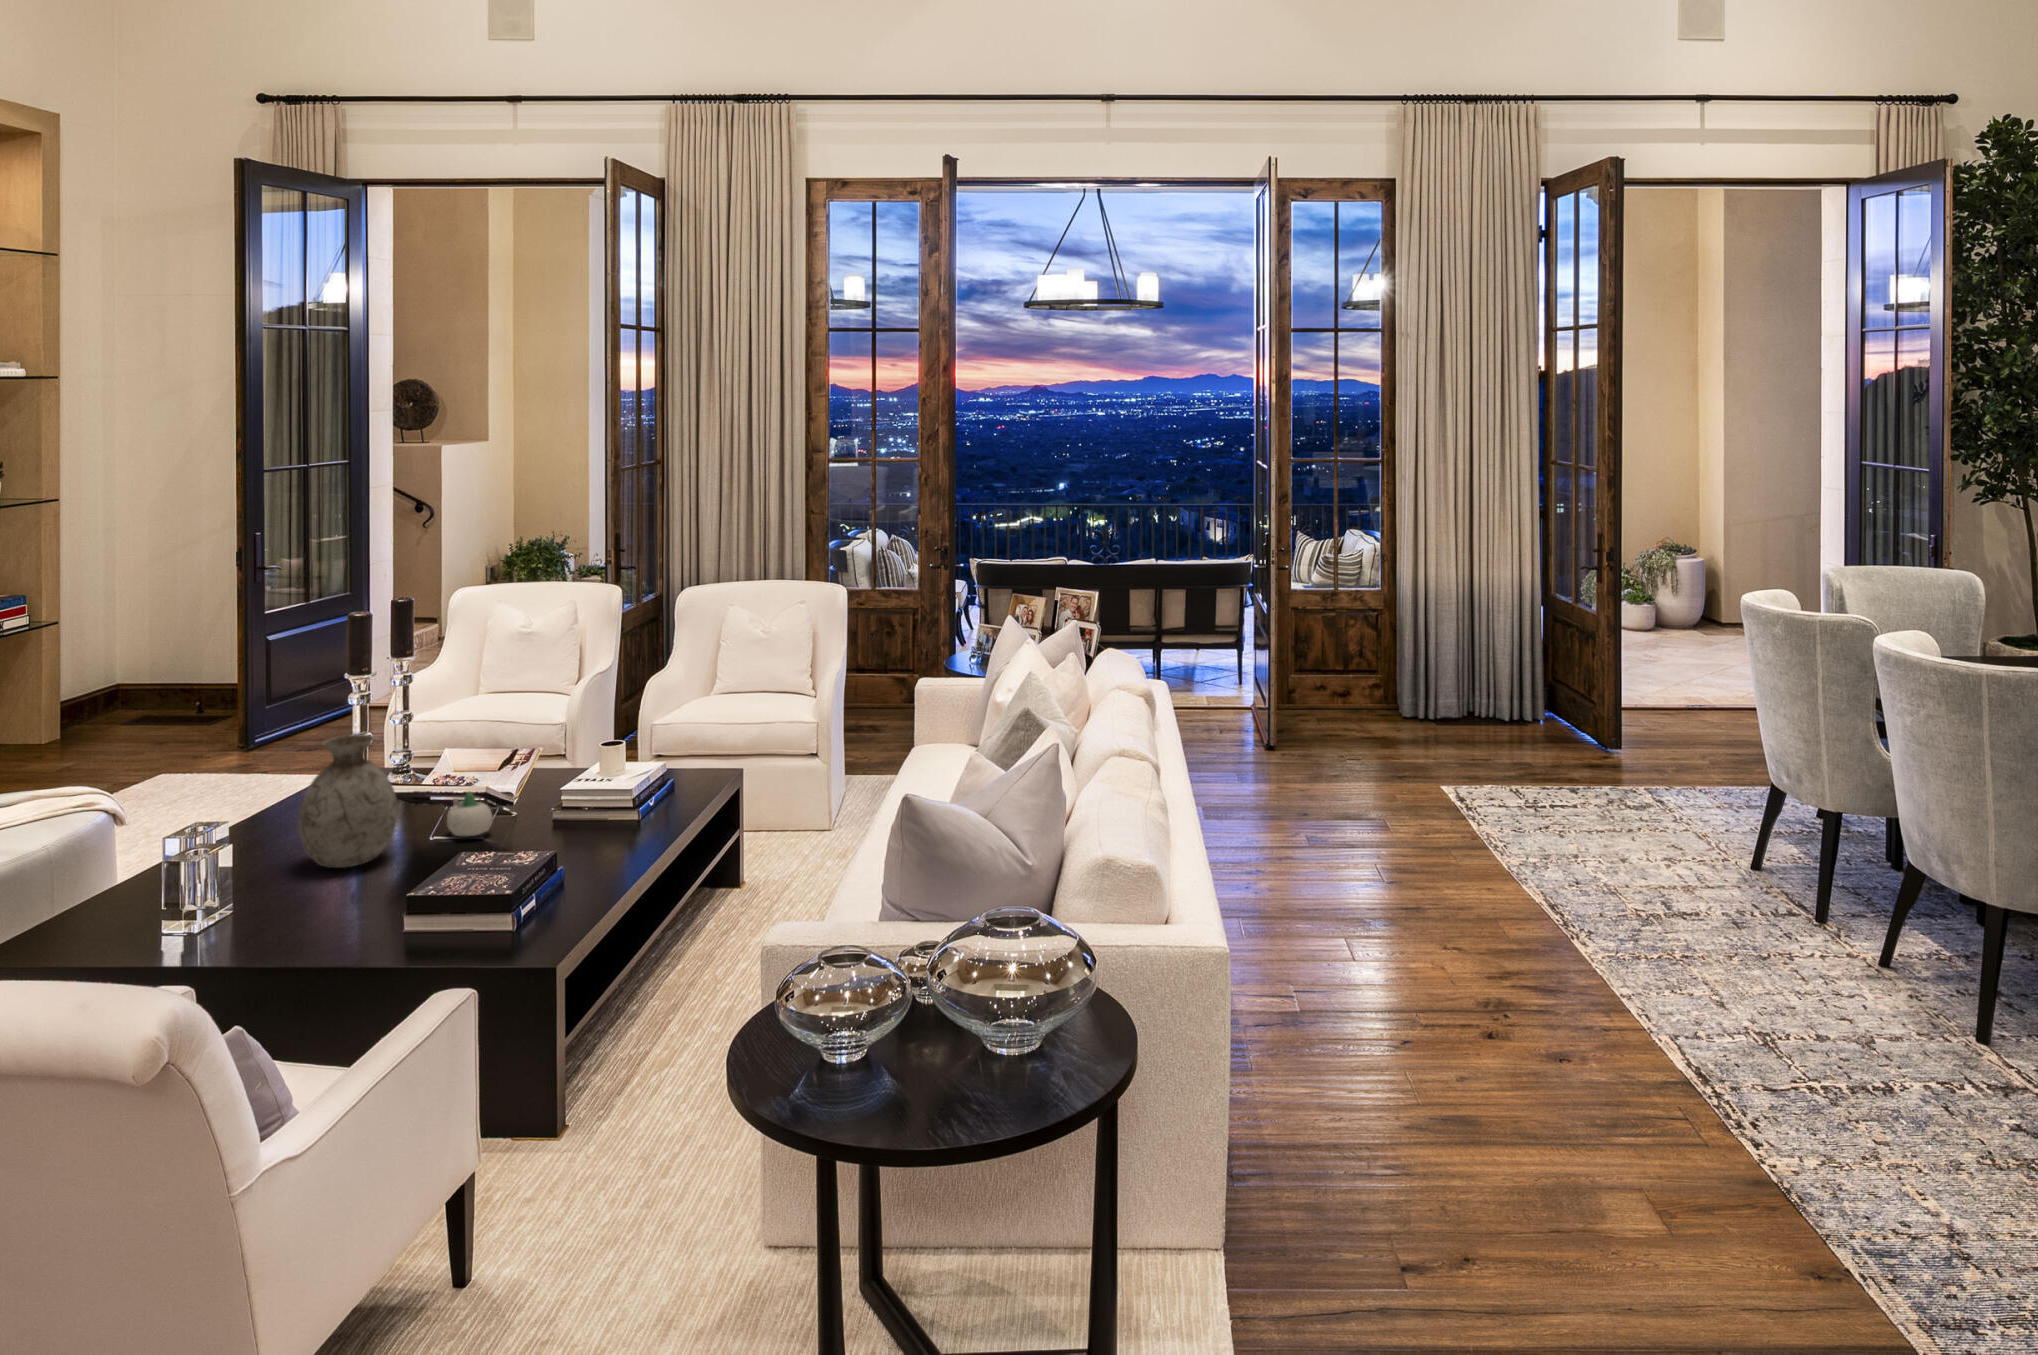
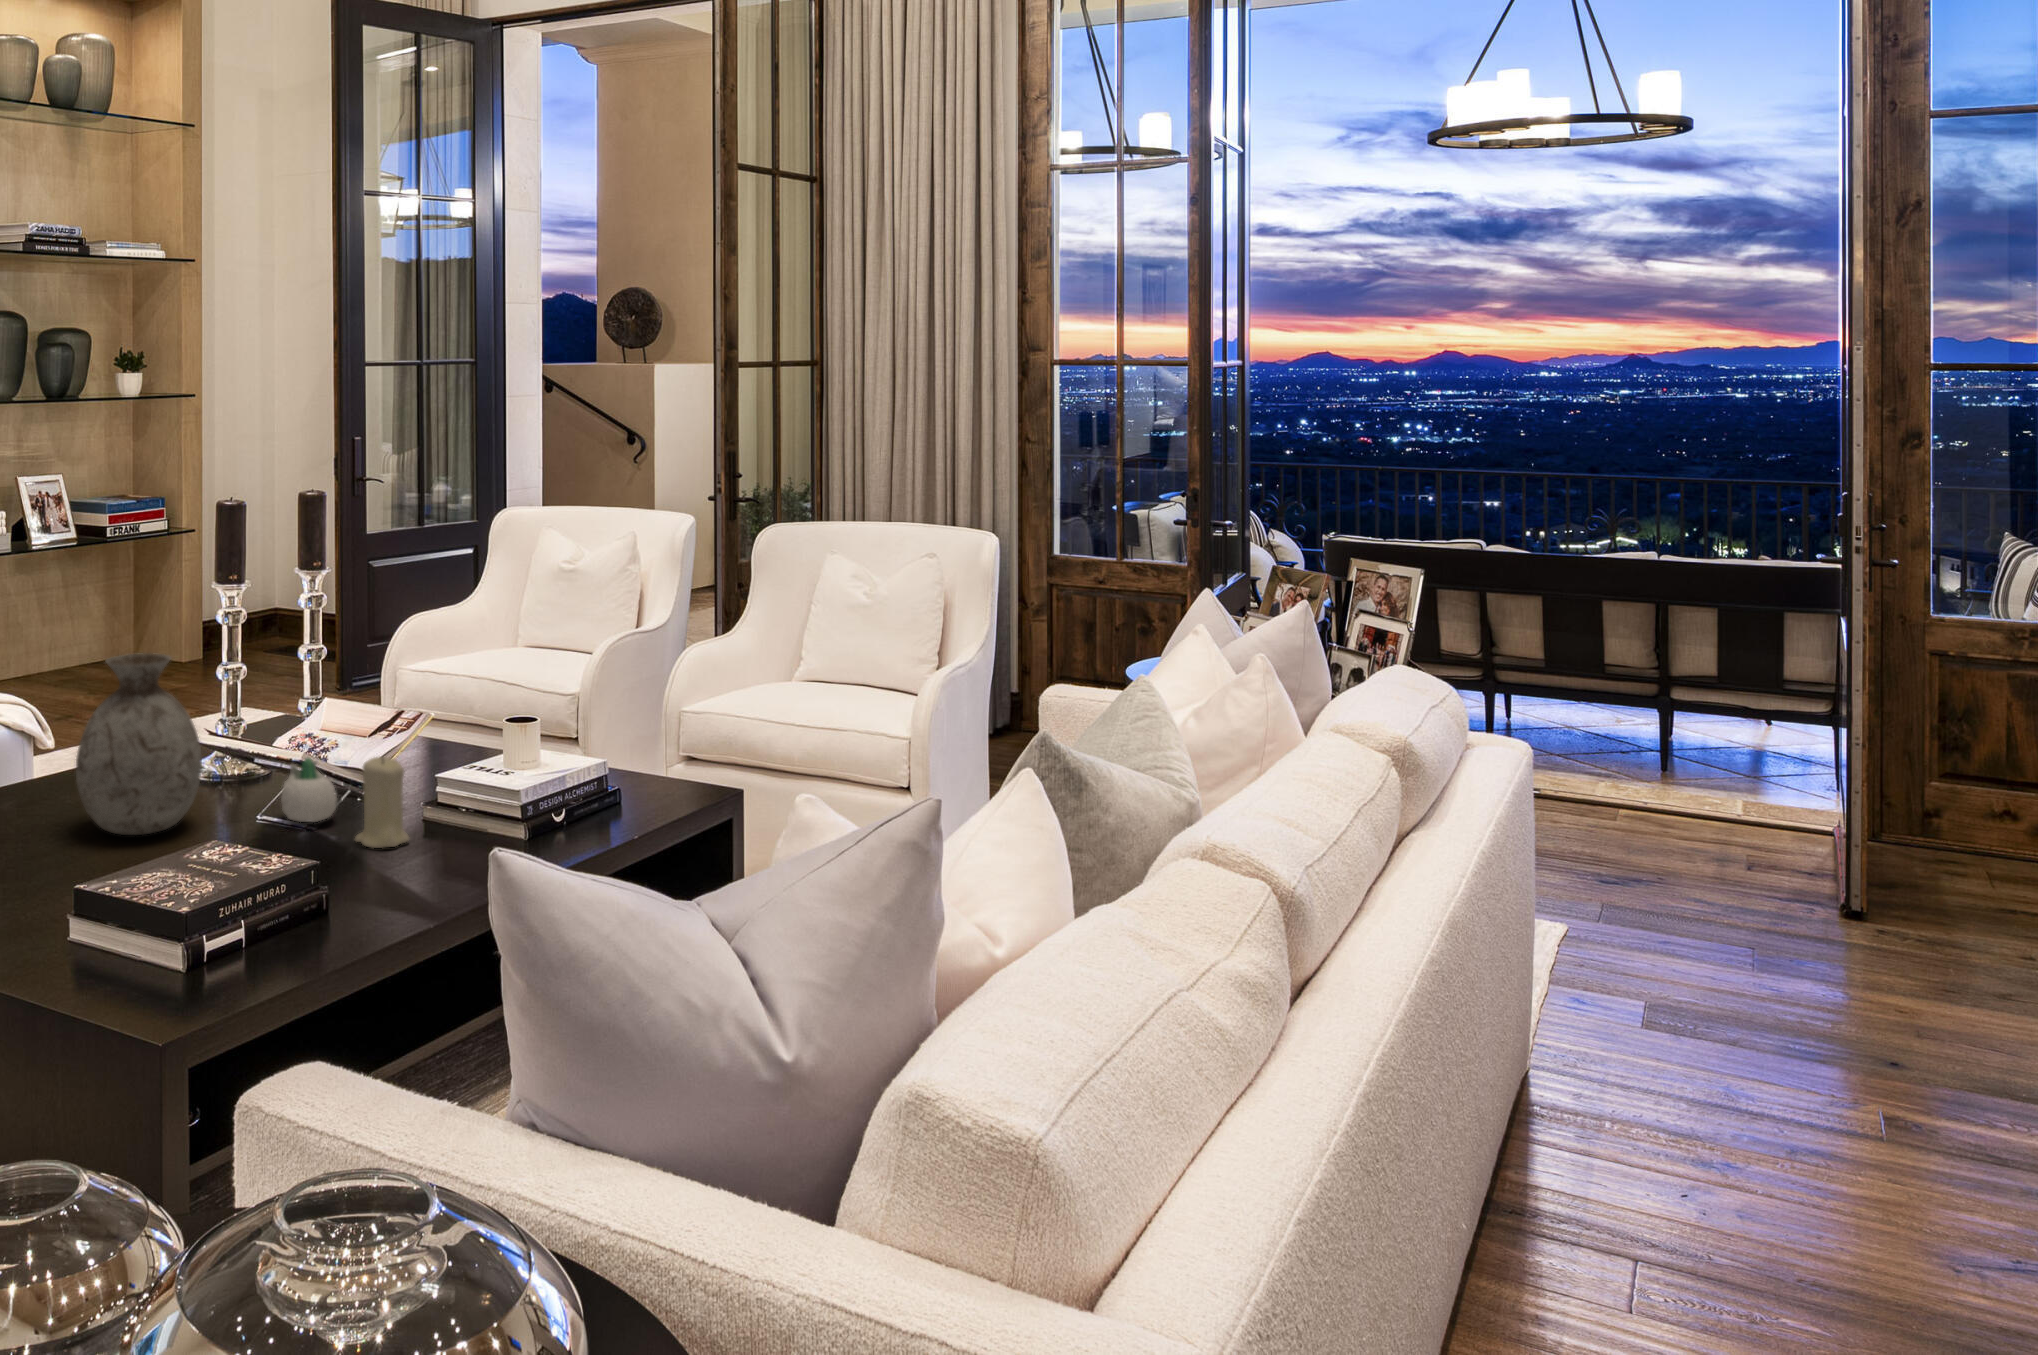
candle: none [519,781,559,843] -> present [355,756,409,848]

